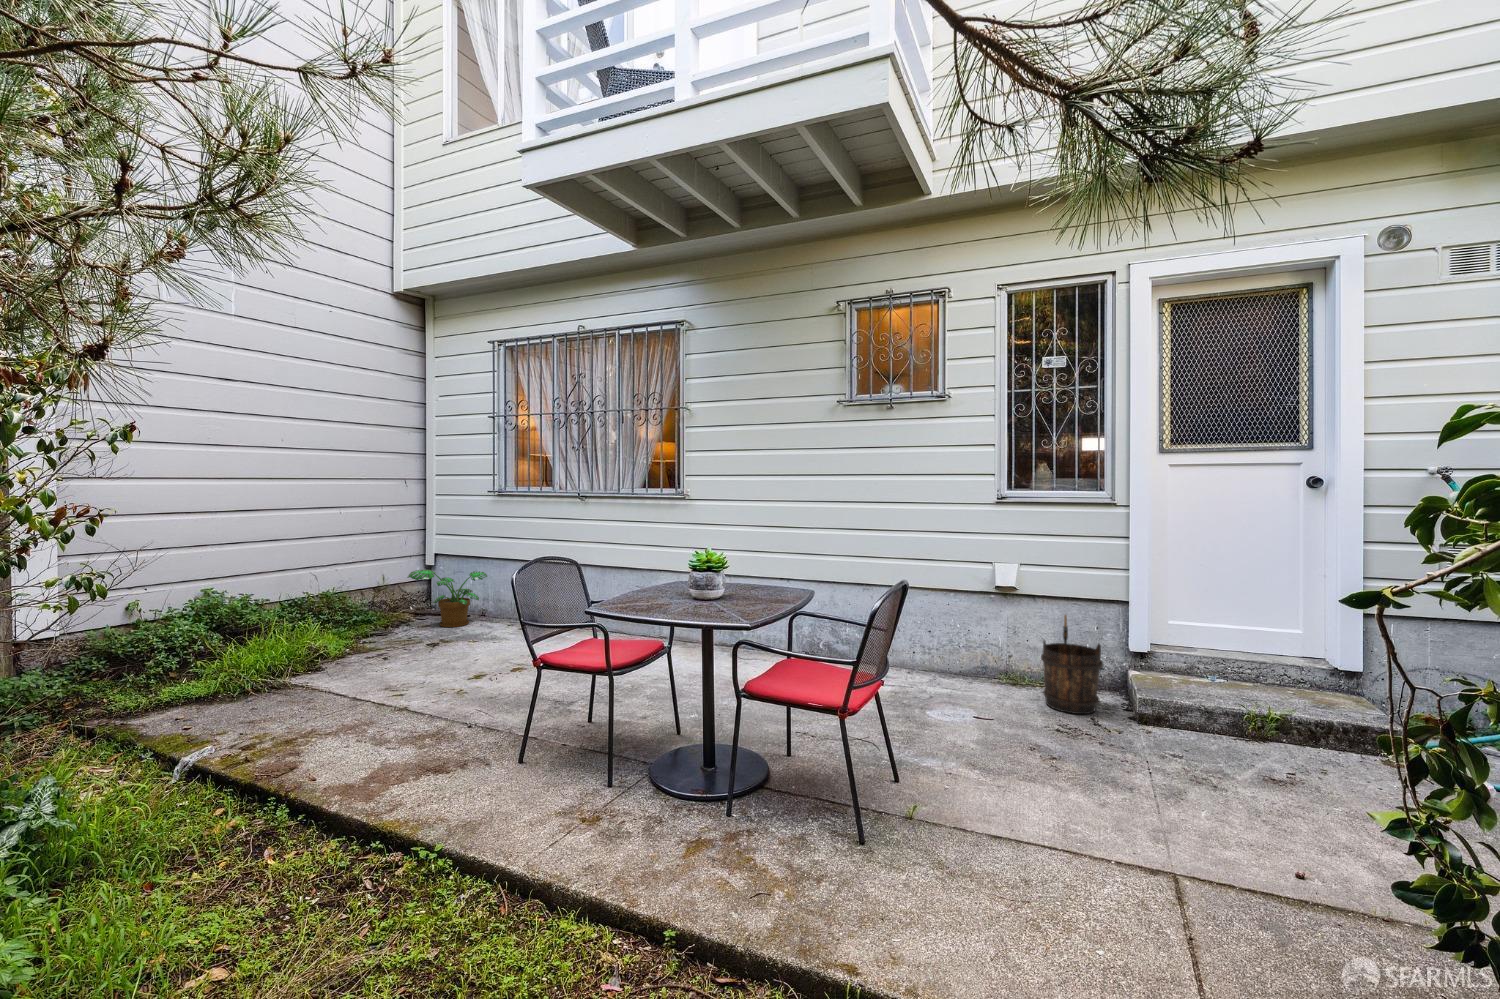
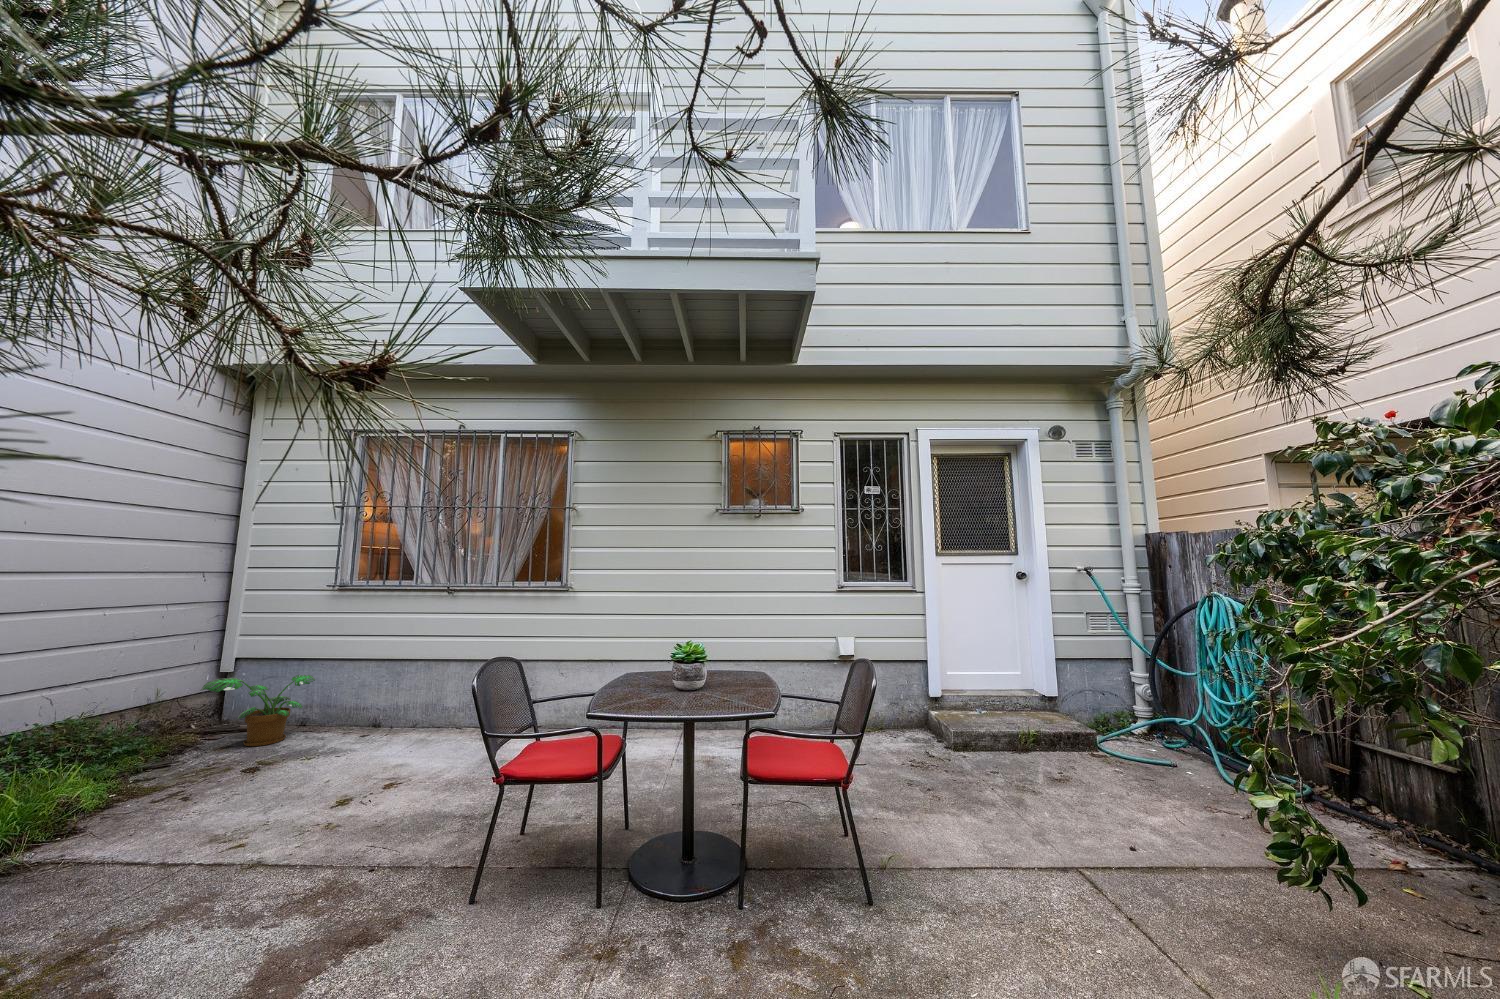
bucket: present [1041,615,1103,714] -> none [882,674,926,752]

